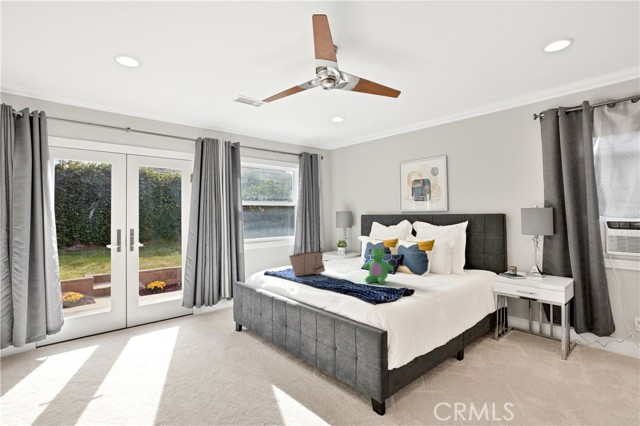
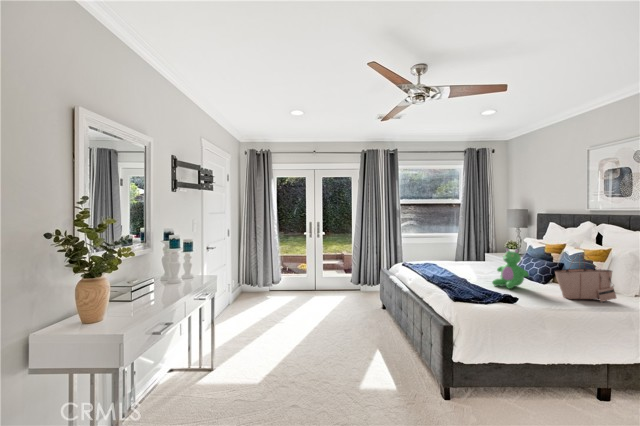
tote bag: present [289,242,325,276] -> present [555,255,616,302]

